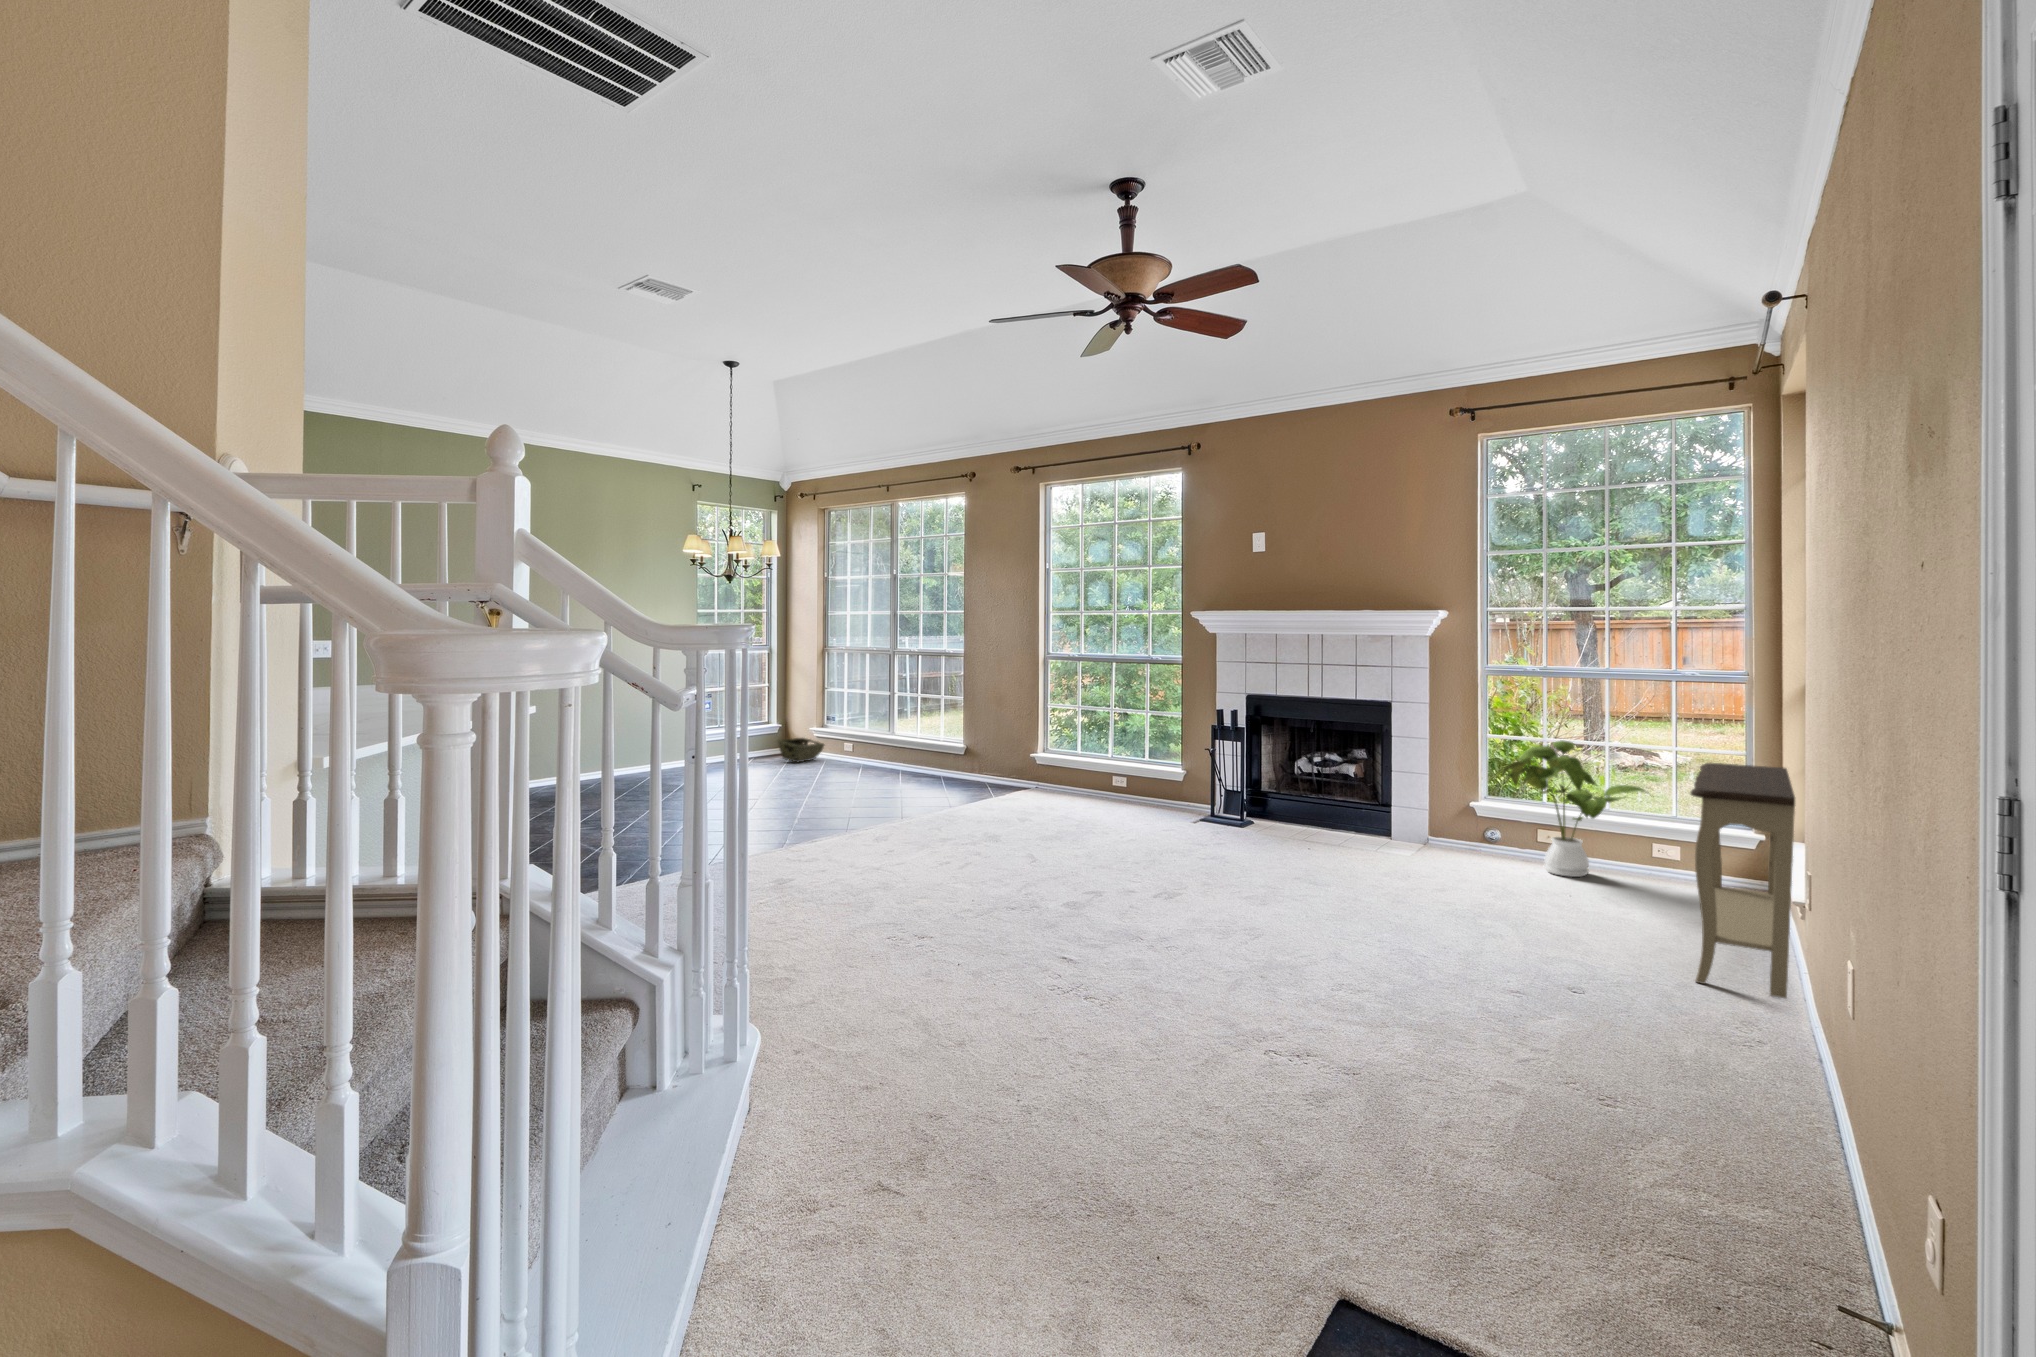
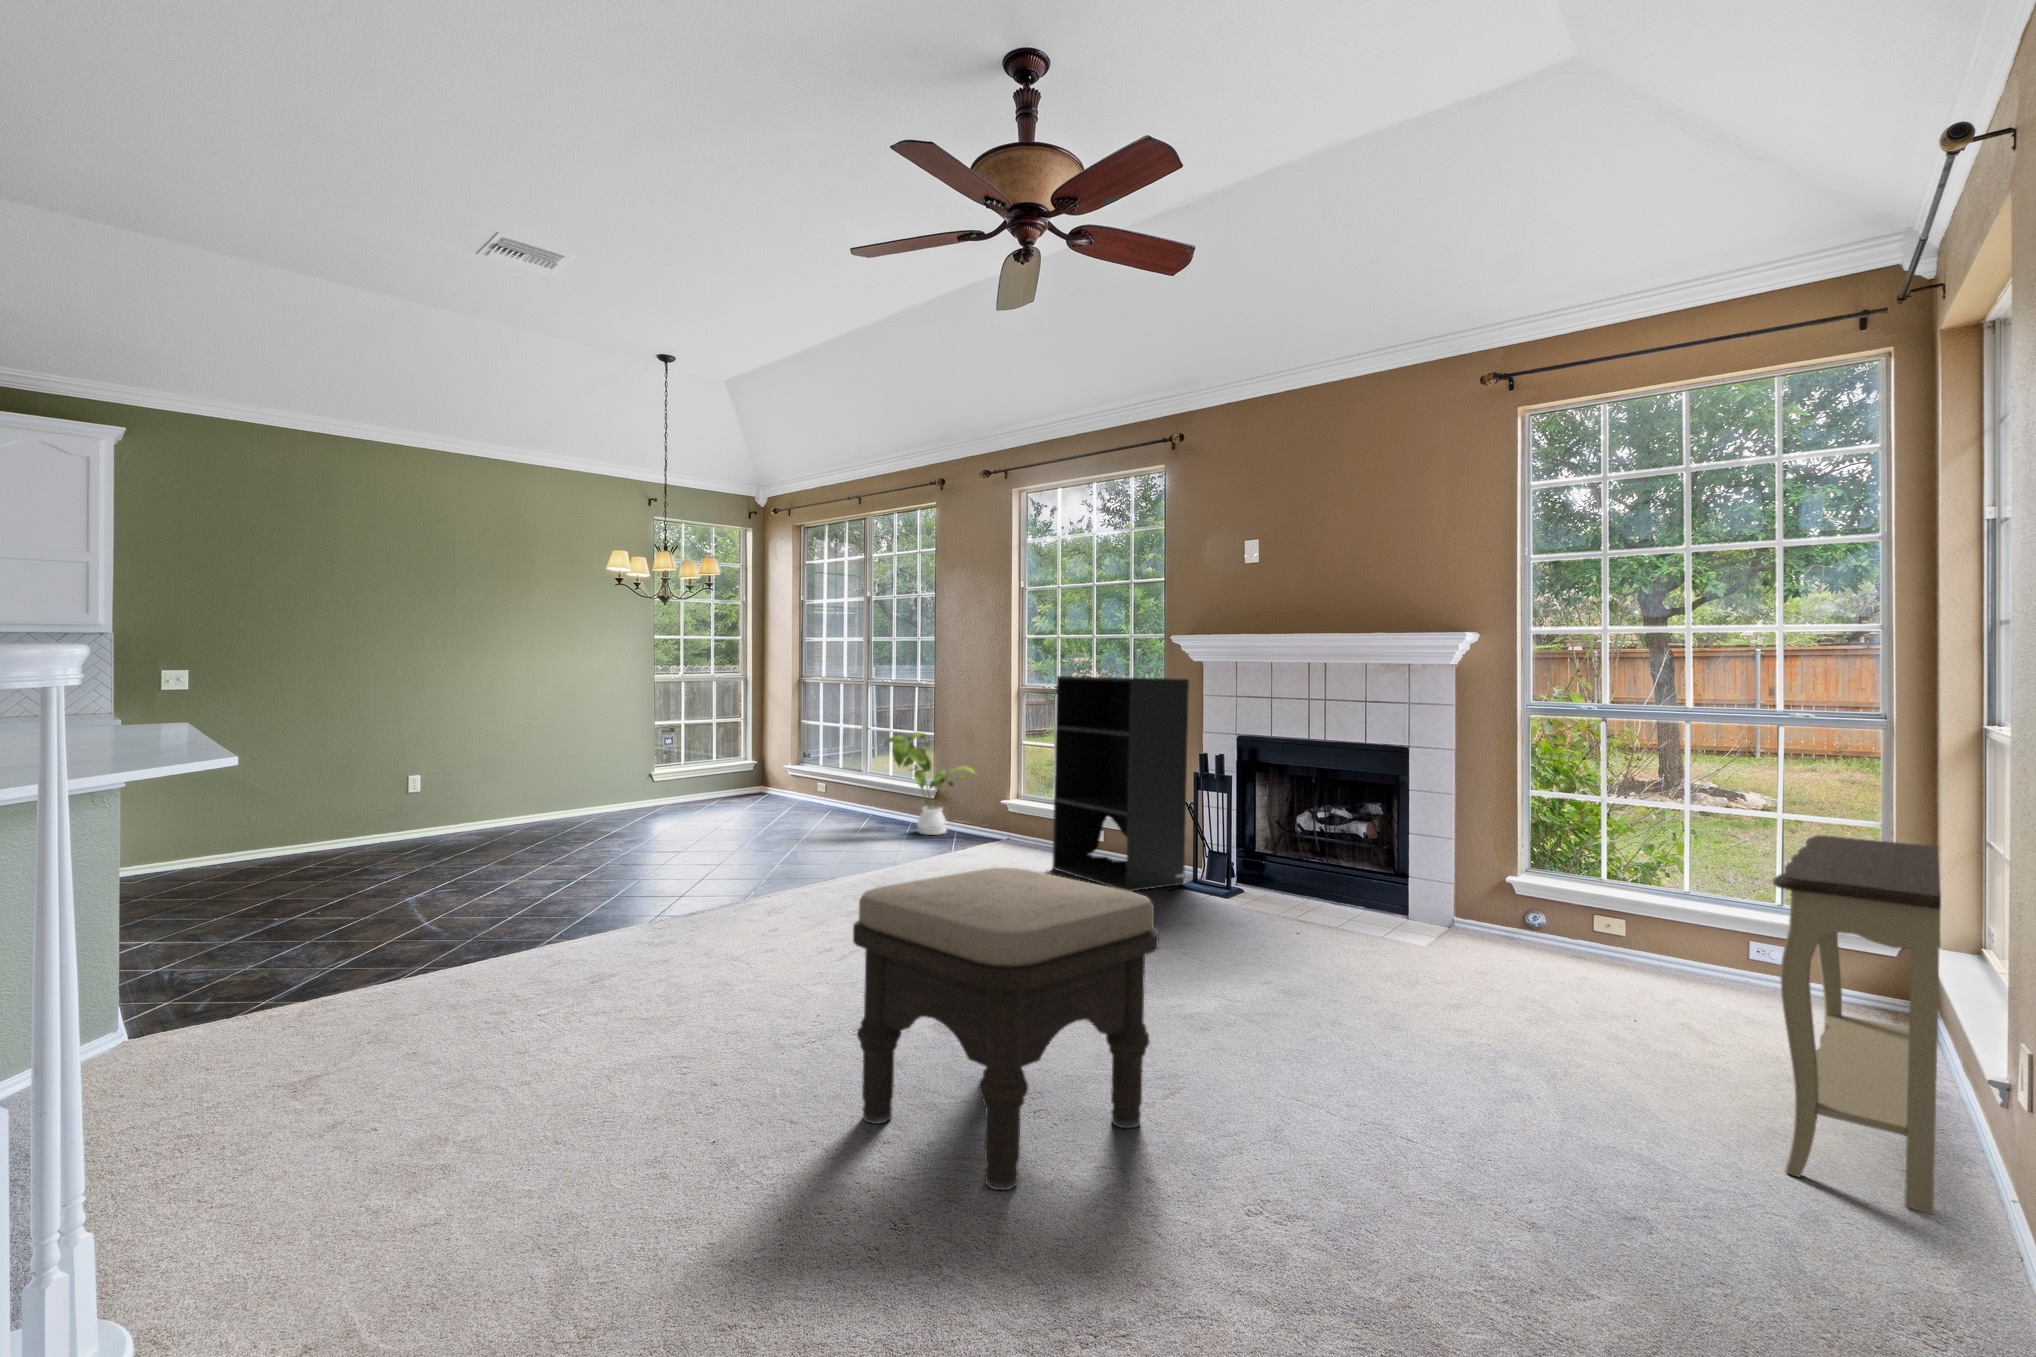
bookshelf: none [1091,649,1208,825] -> present [1053,676,1189,891]
woven basket: present [778,738,824,762] -> none [739,776,794,803]
house plant: present [1502,740,1645,877] -> present [884,732,976,835]
ottoman: none [1074,802,1288,1014] -> present [853,868,1159,1190]

